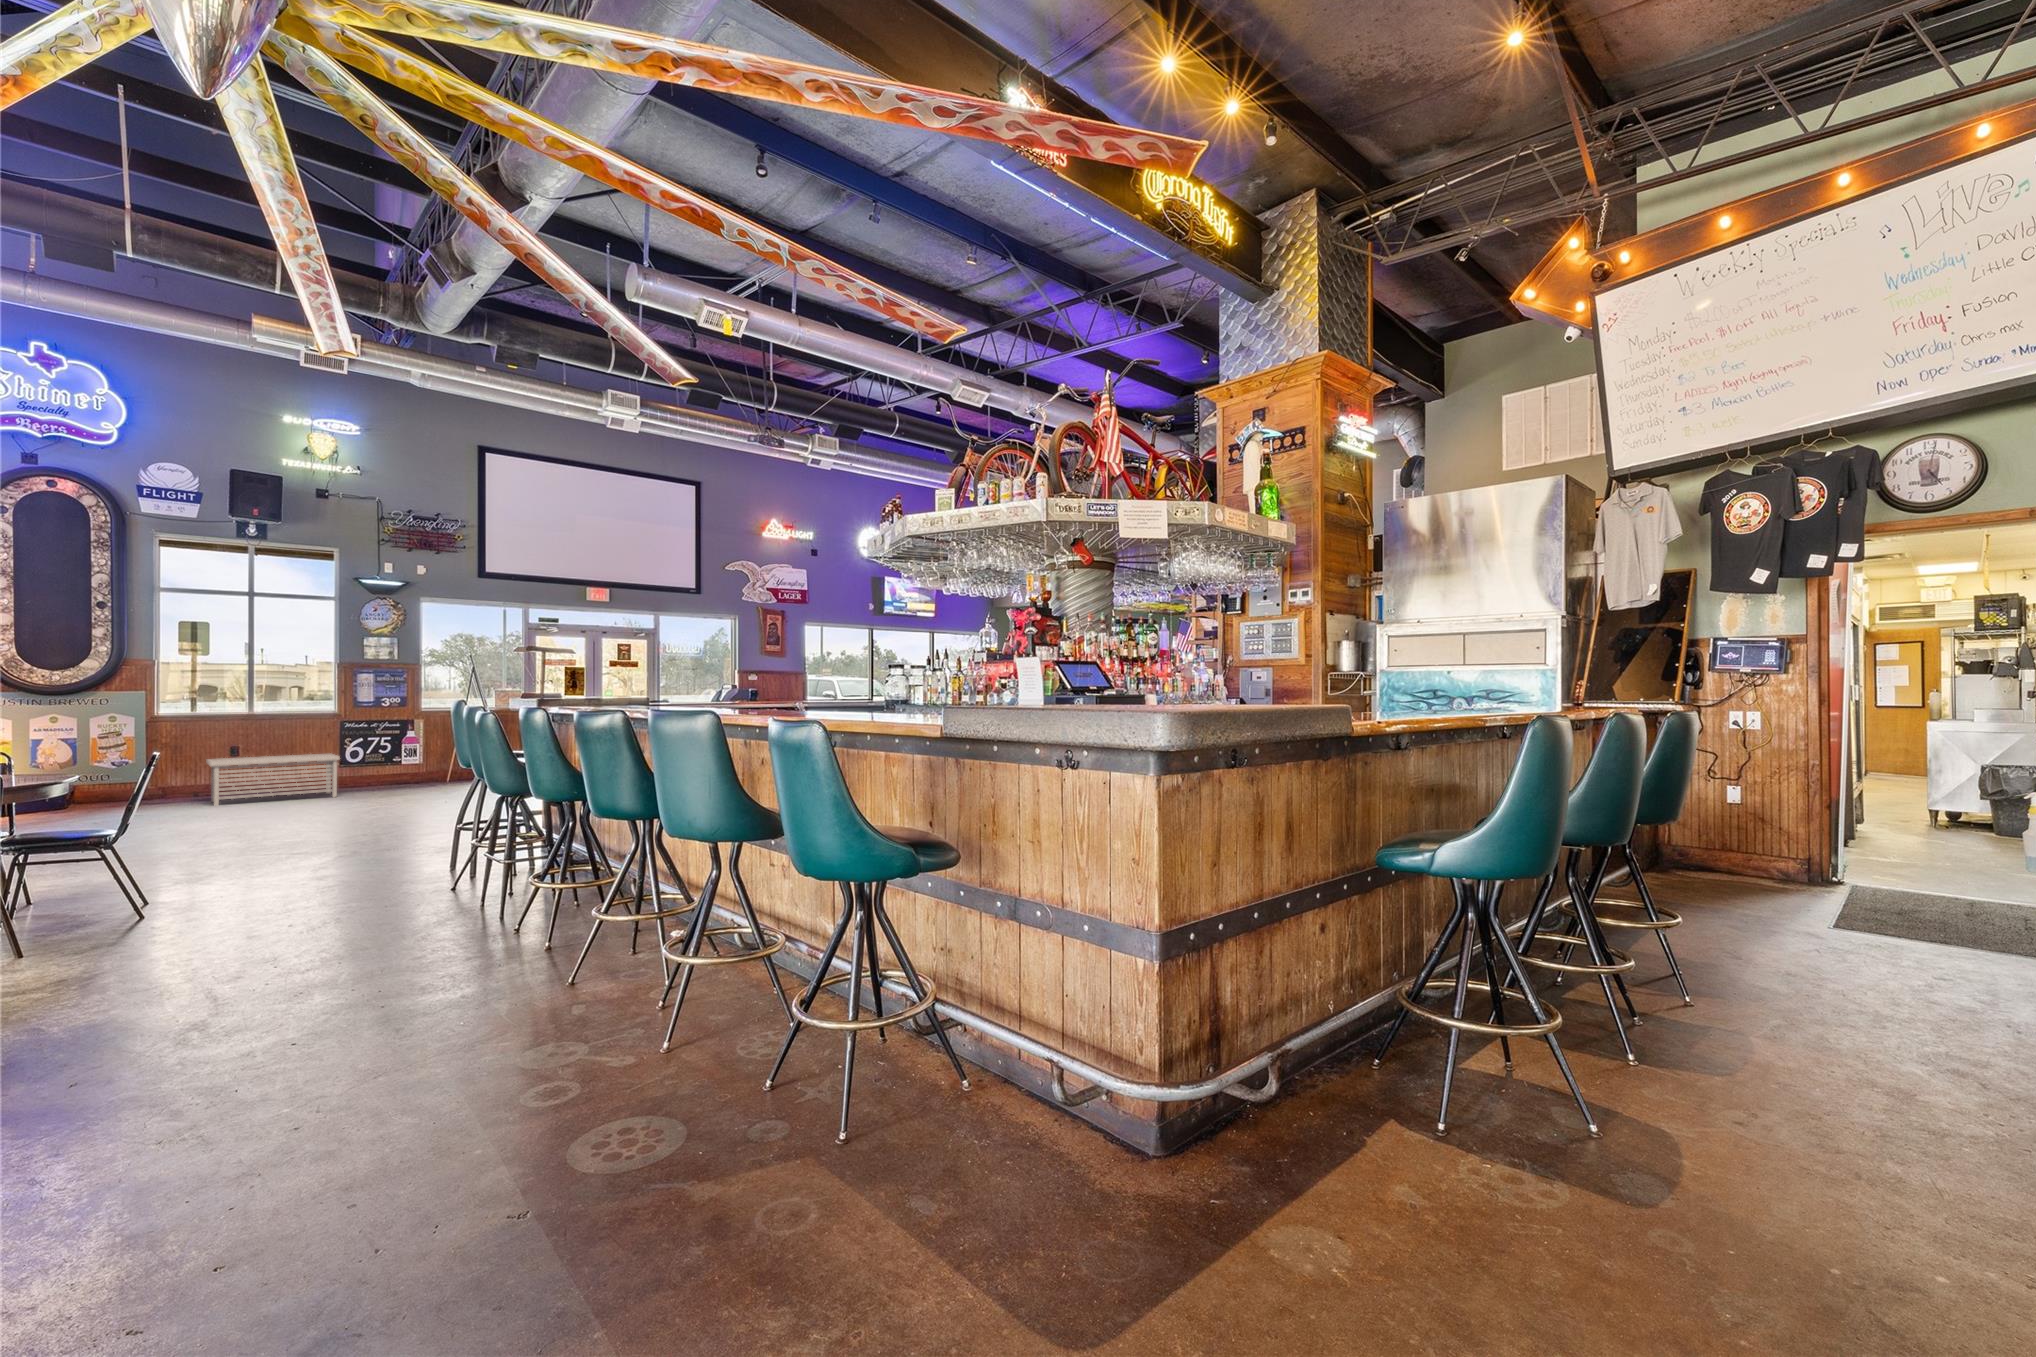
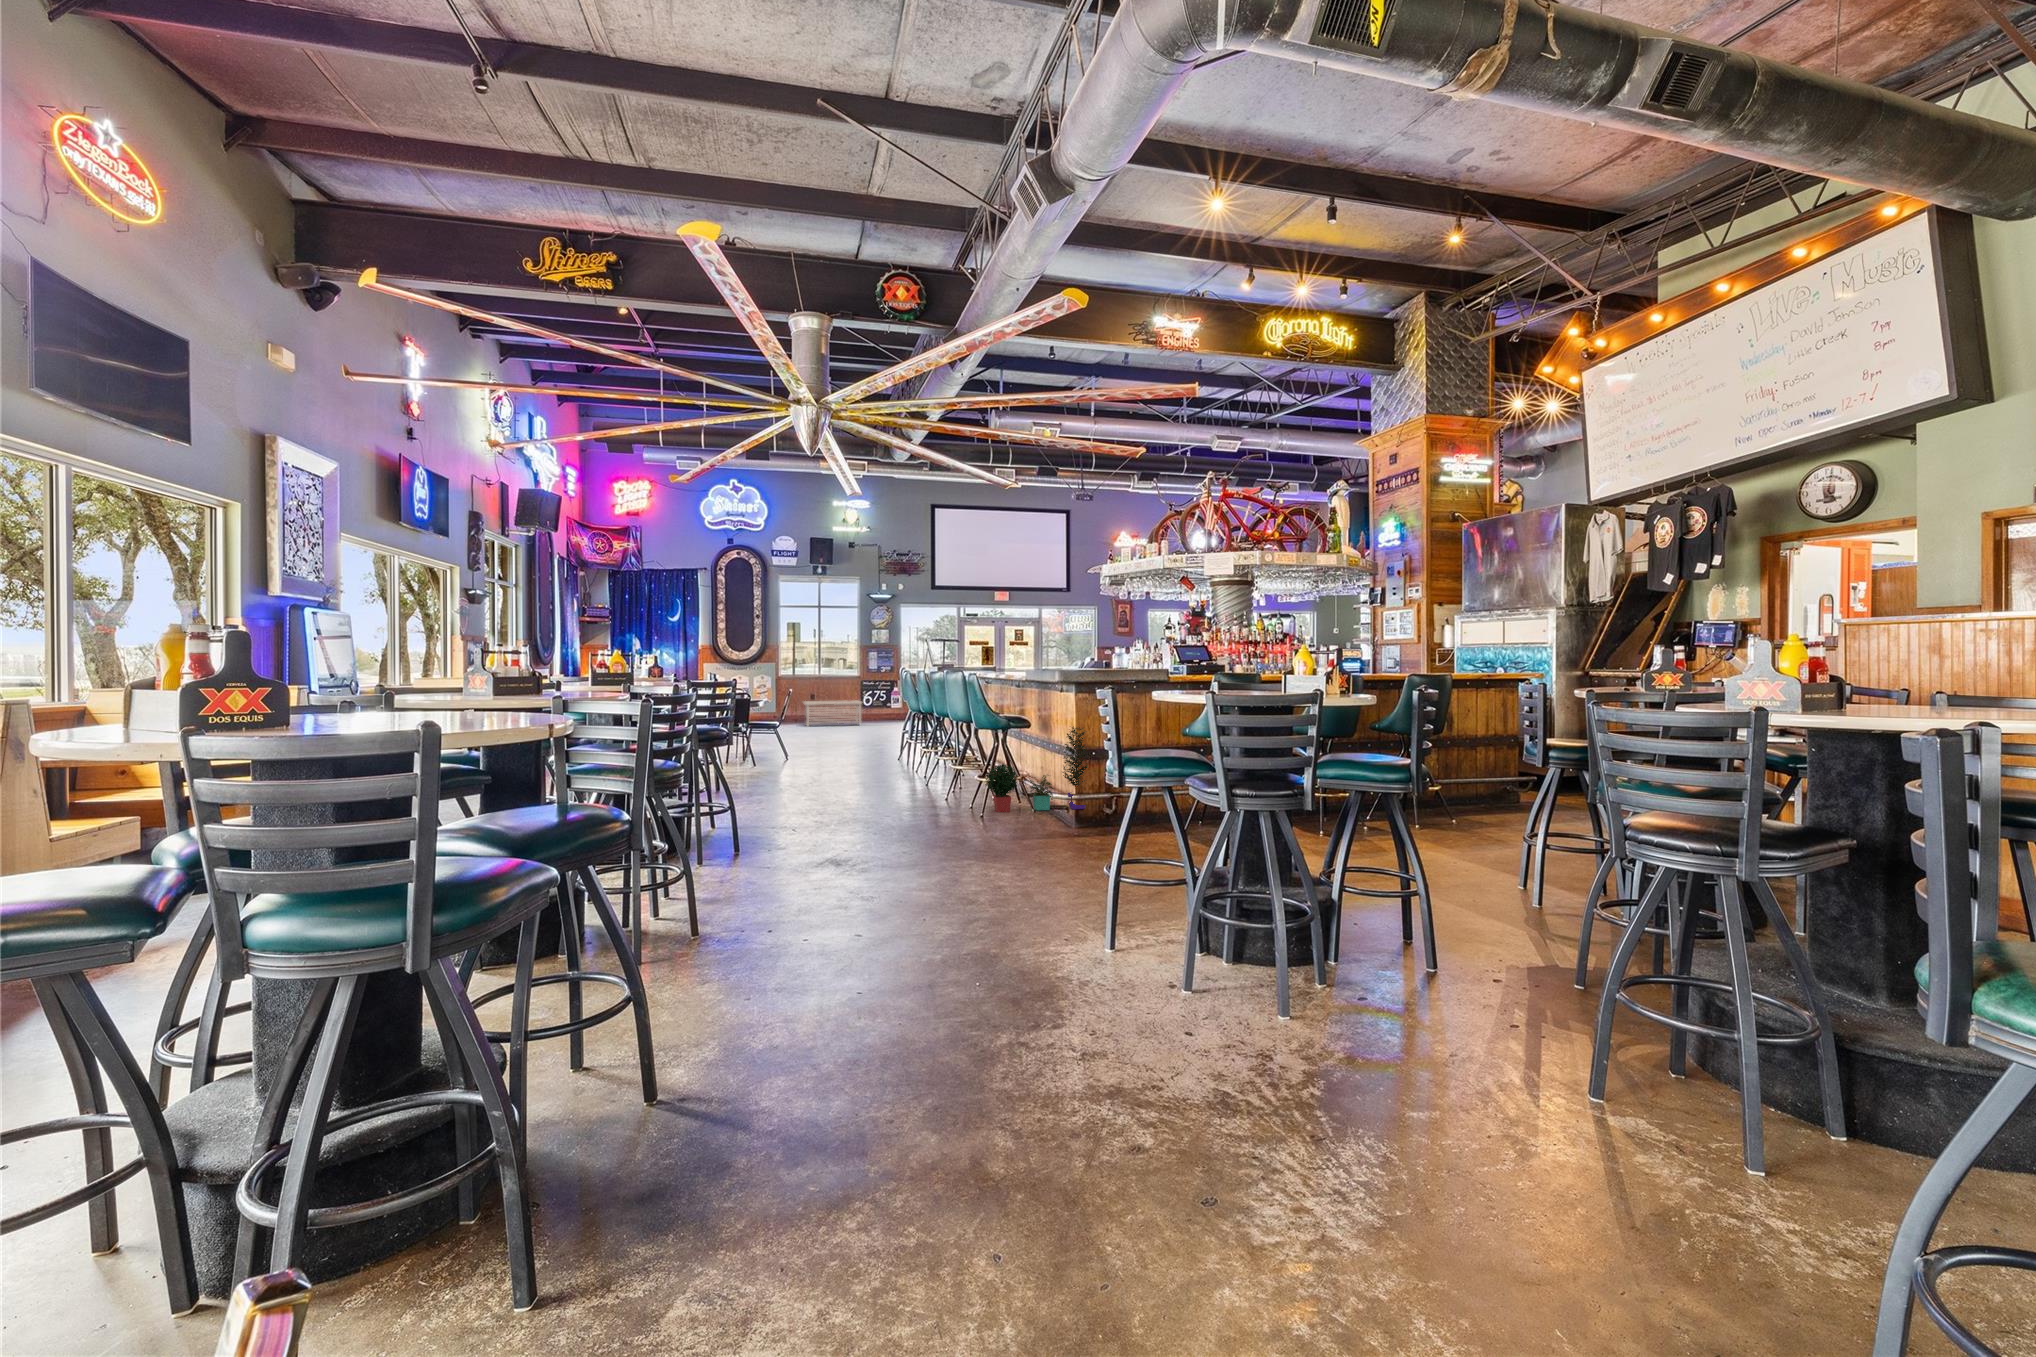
potted plant: none [770,894,1066,1229] -> present [986,726,1087,812]

